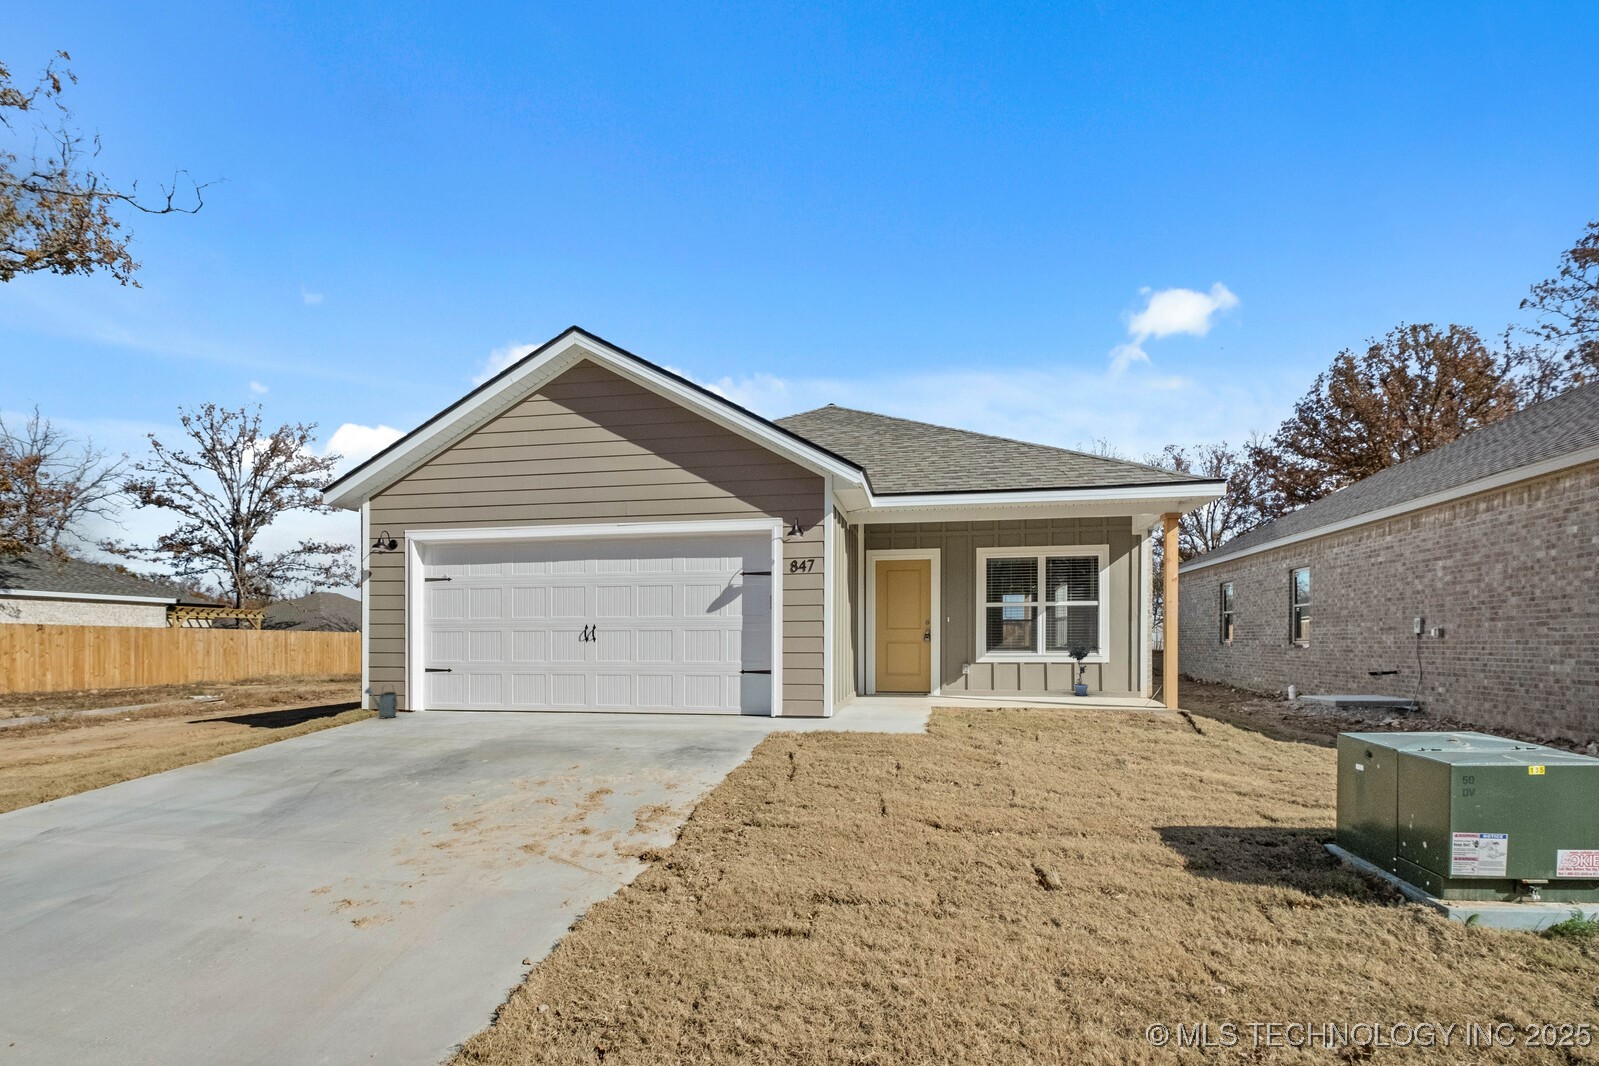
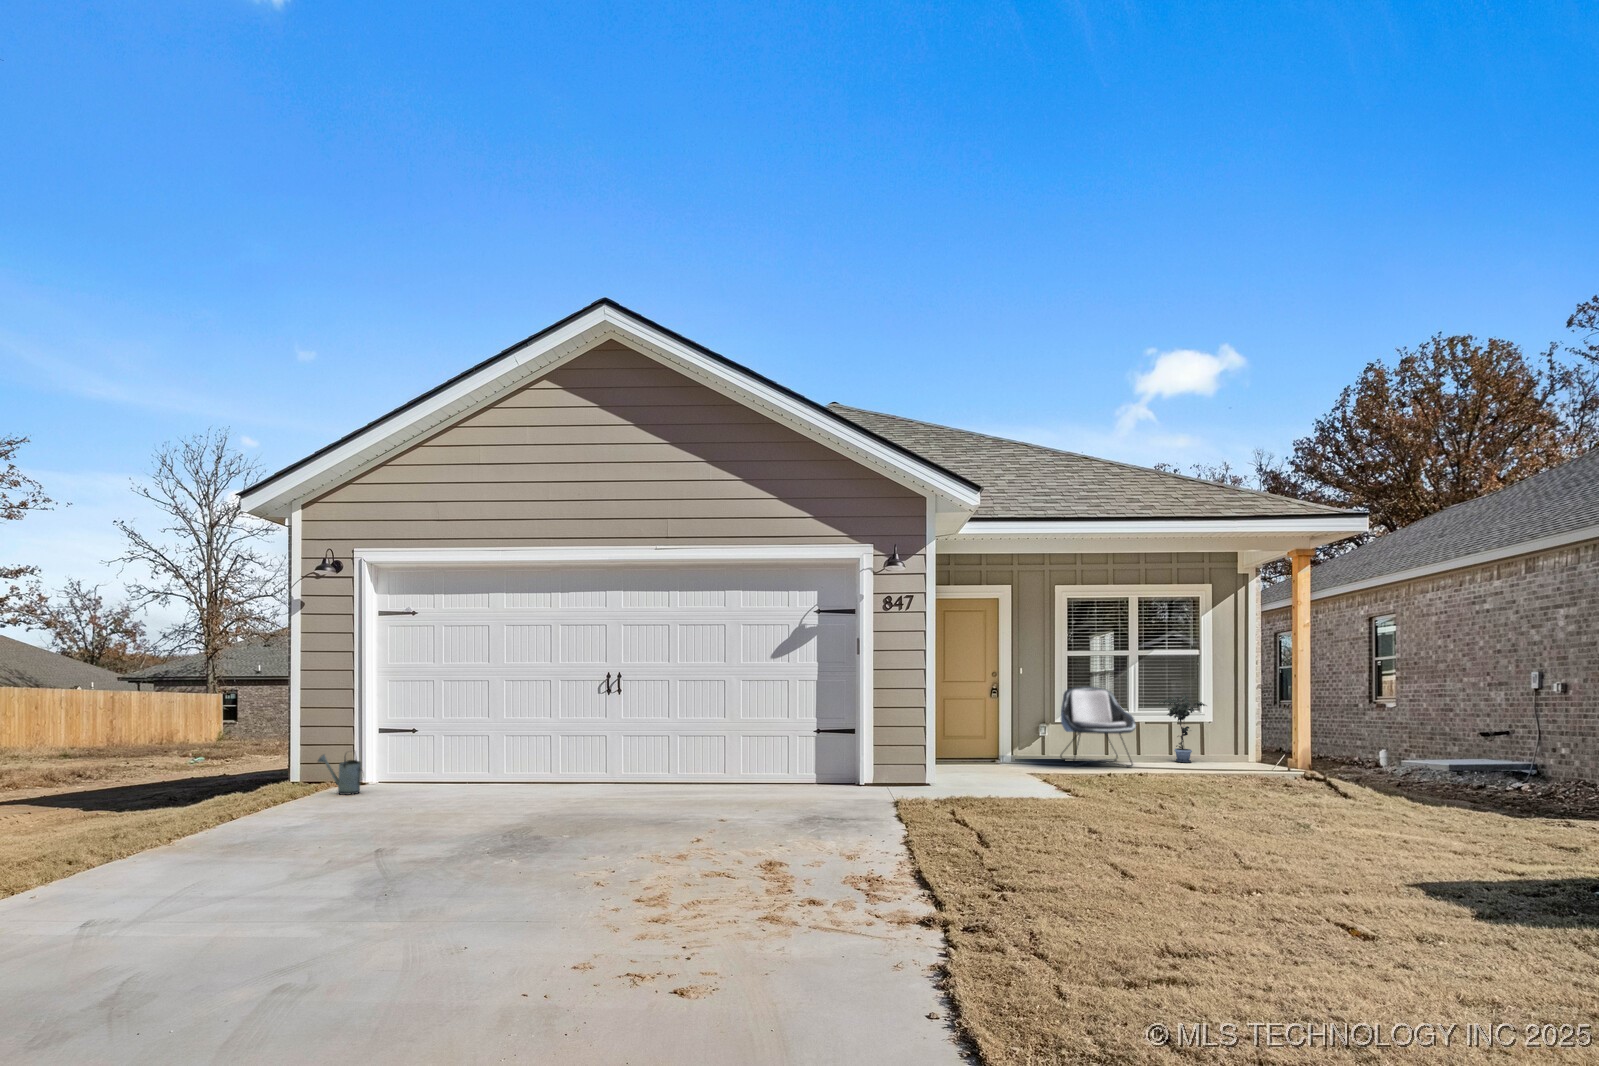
lounge chair: none [975,633,1035,700] -> present [1060,687,1136,768]

